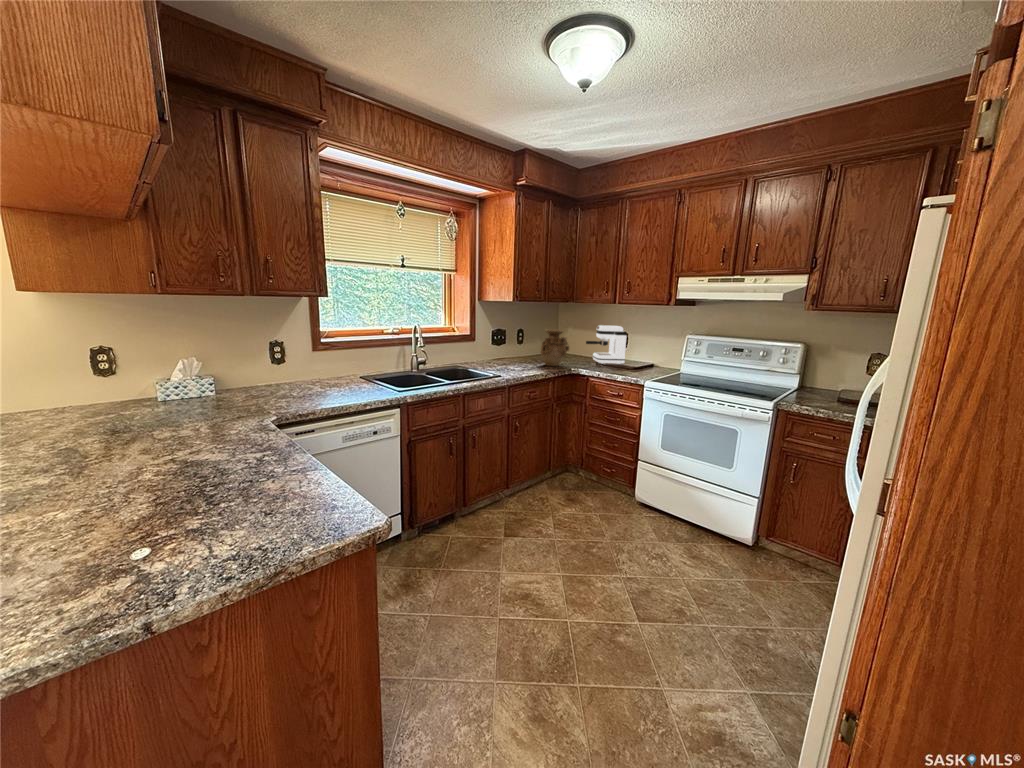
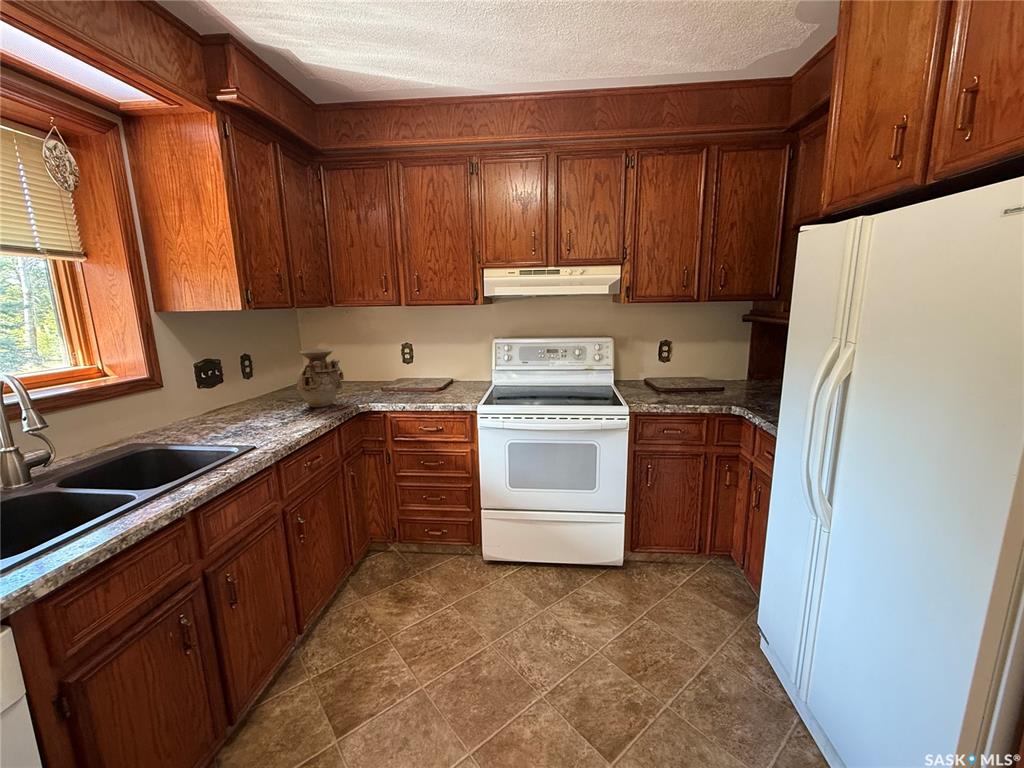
coffee maker: present [586,325,627,364] -> none [357,334,416,389]

